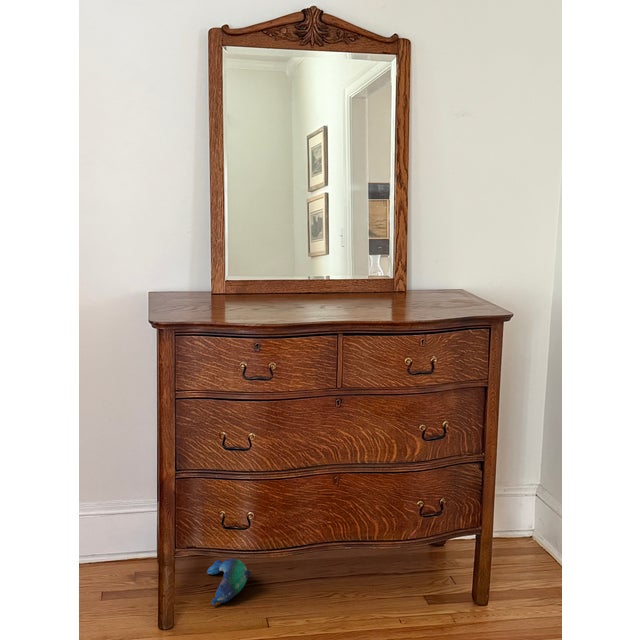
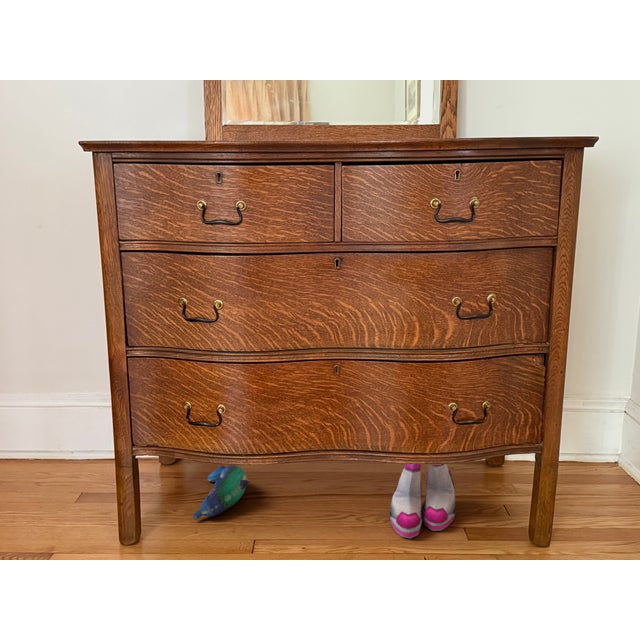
boots: none [366,531,418,607] -> present [390,464,455,538]

